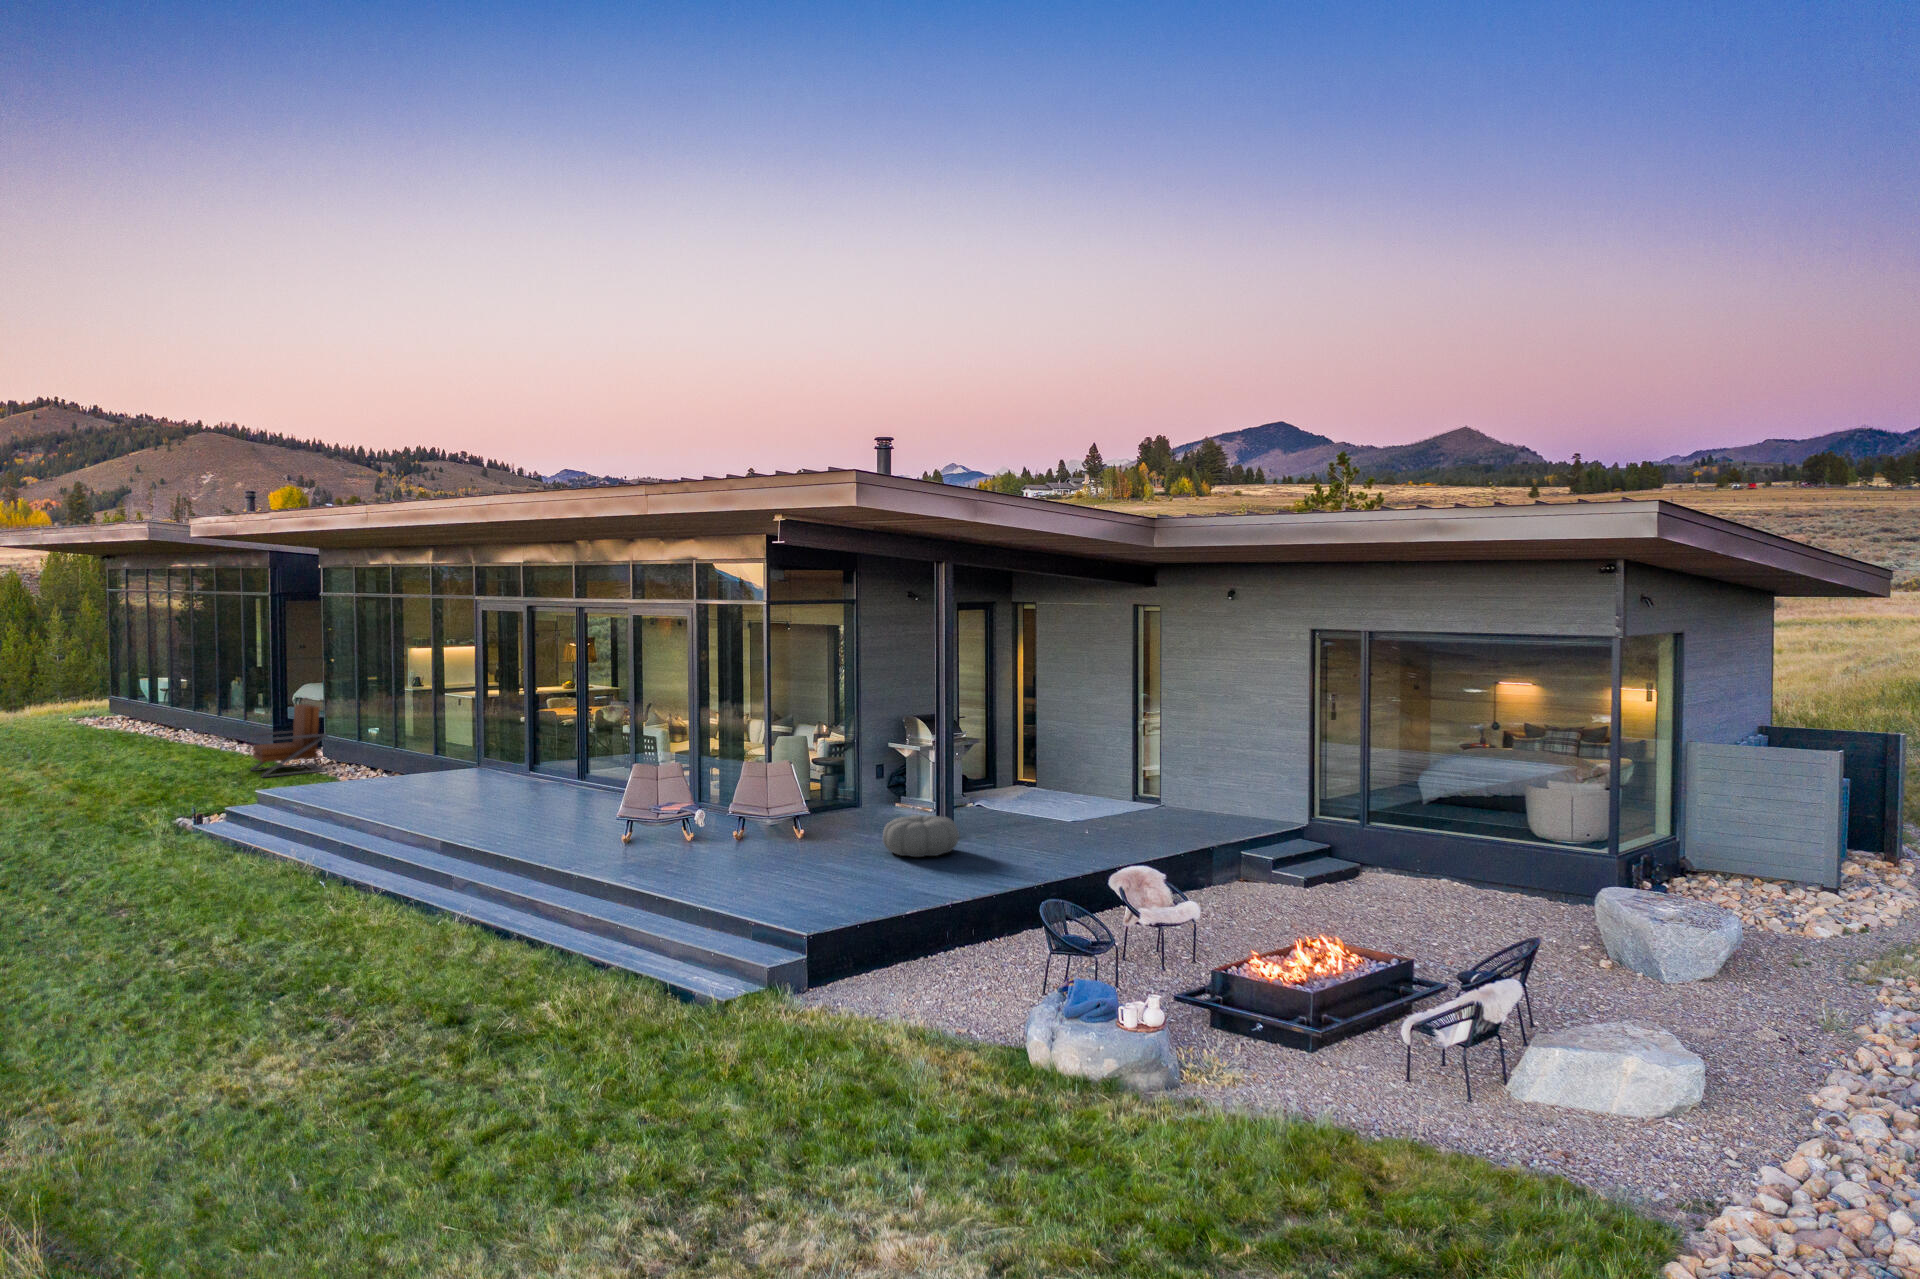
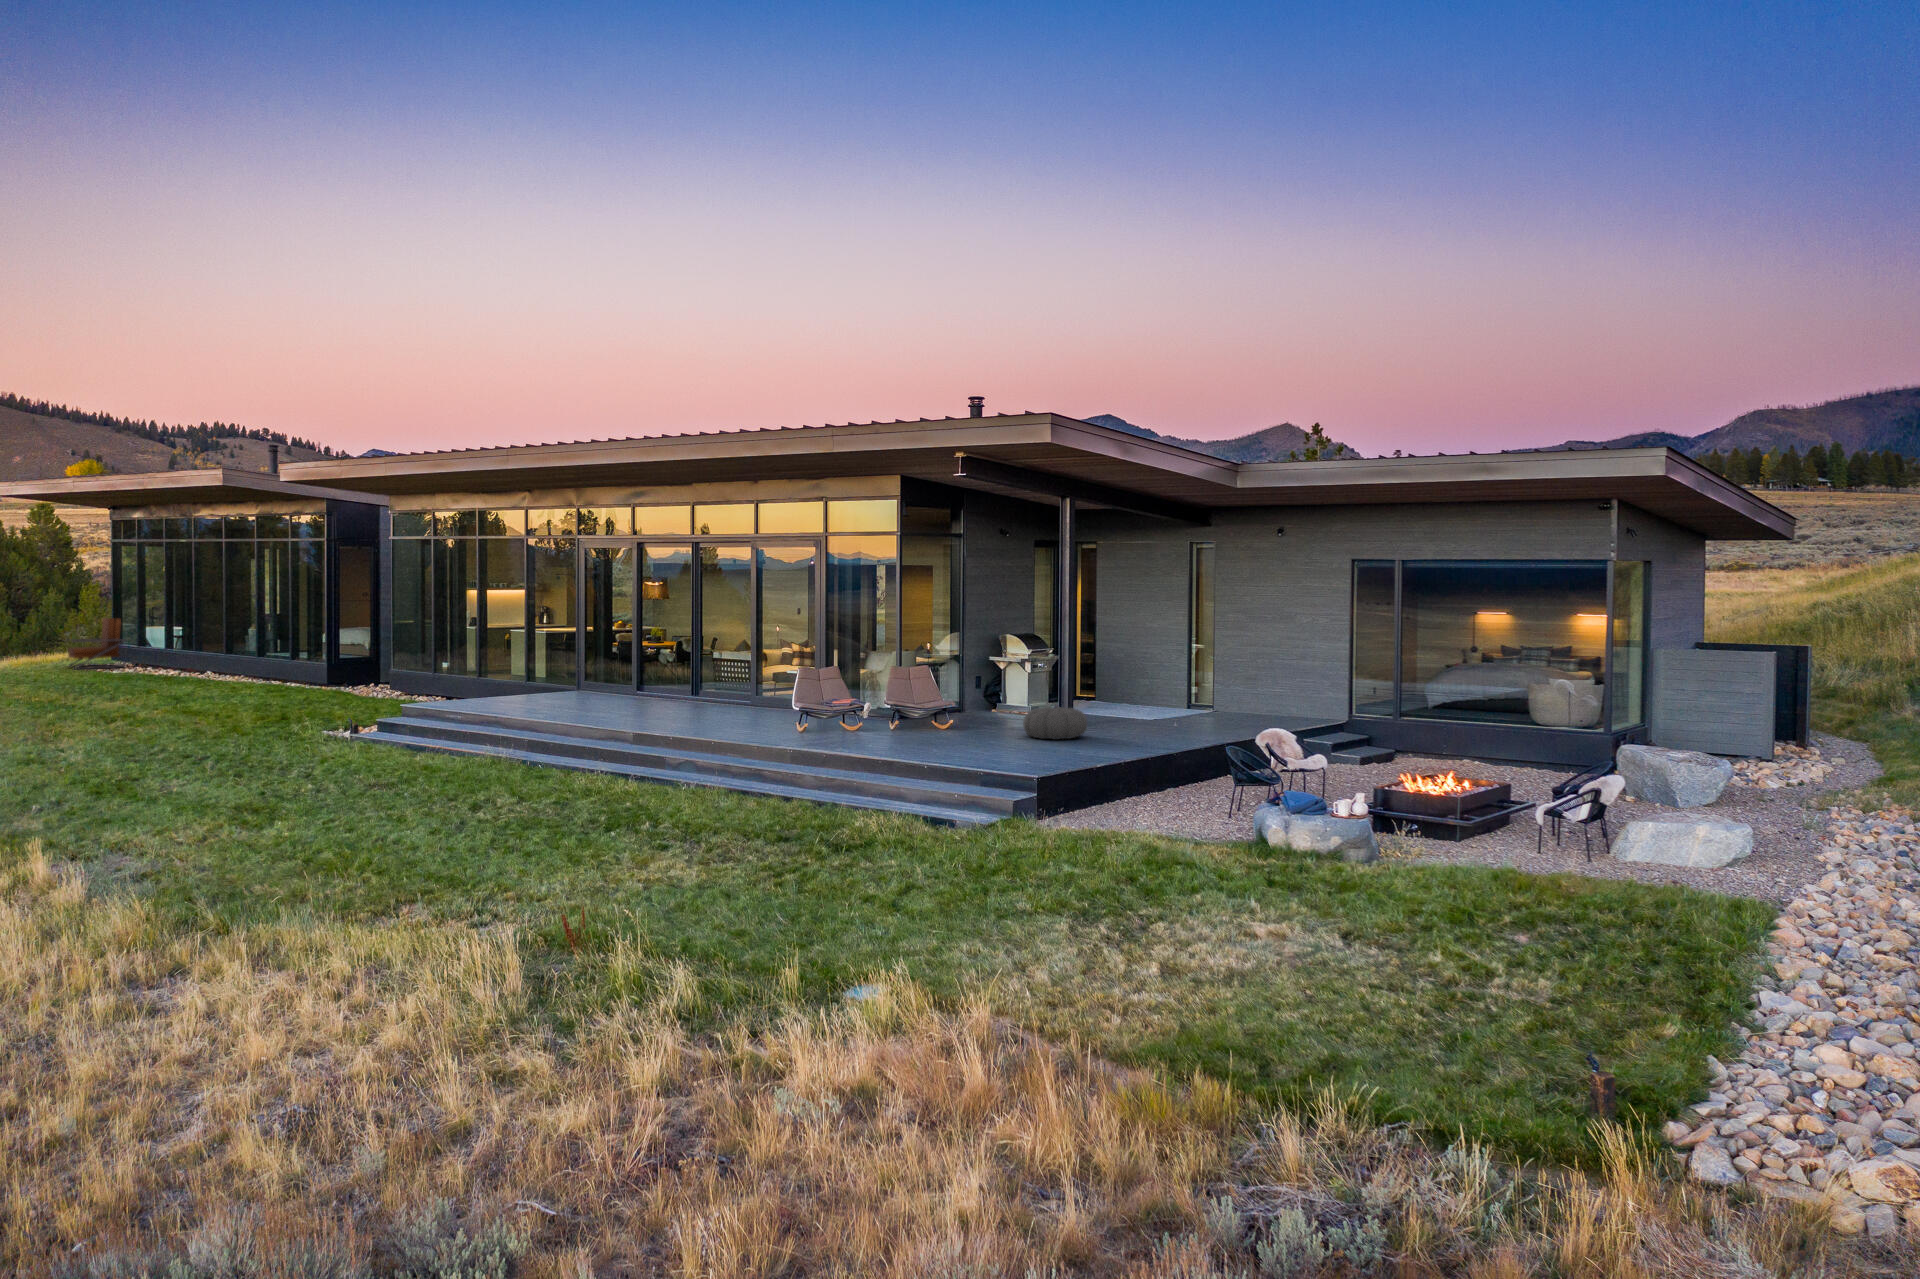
lounge chair: present [250,704,327,777] -> present [68,618,126,669]

